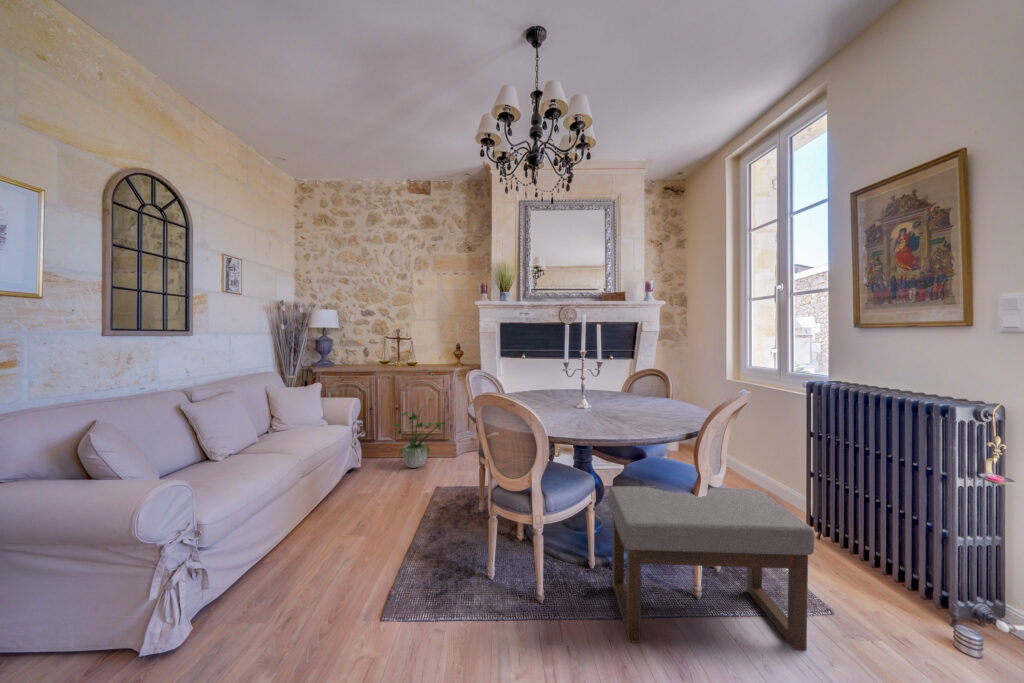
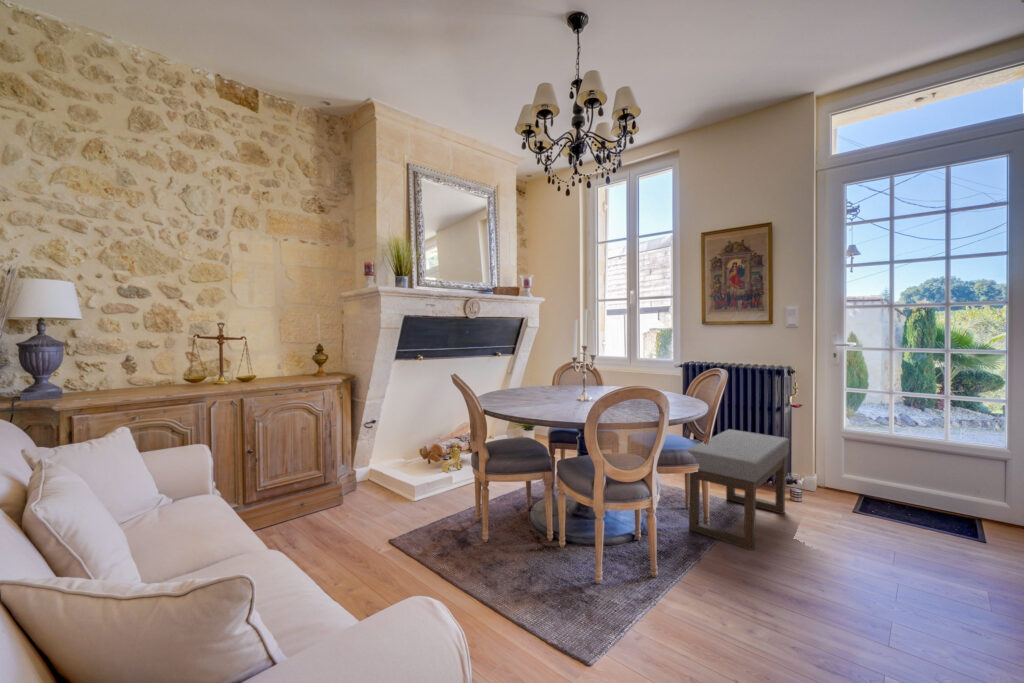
potted plant: present [393,411,444,468] -> none [286,428,377,533]

